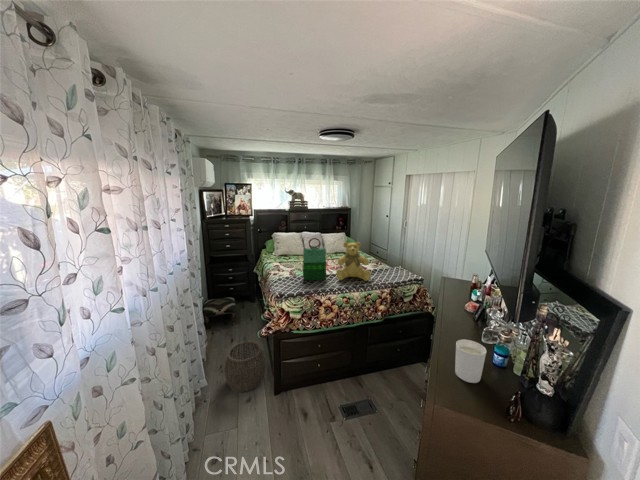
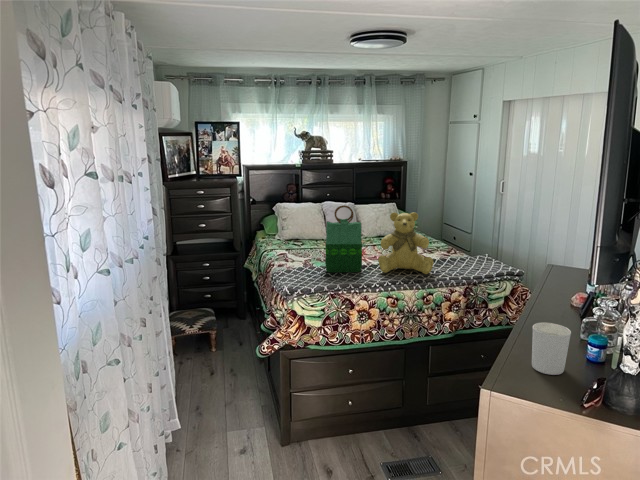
woven basket: present [224,341,266,392] -> none [206,364,268,437]

